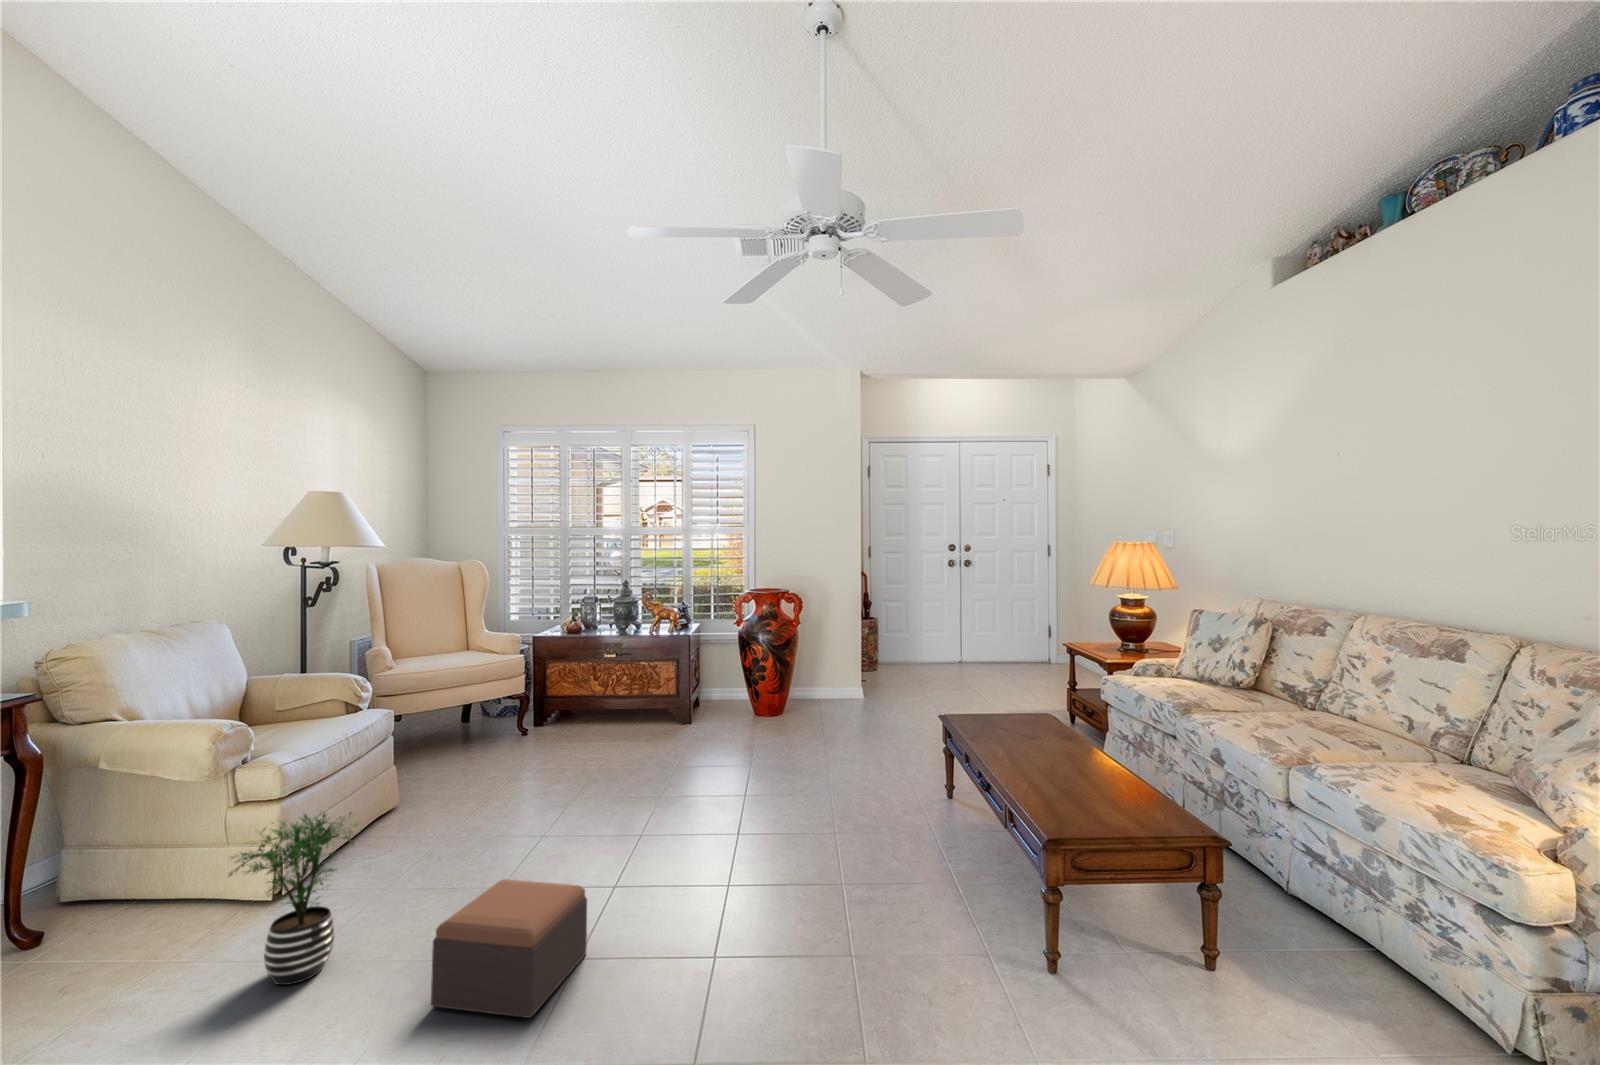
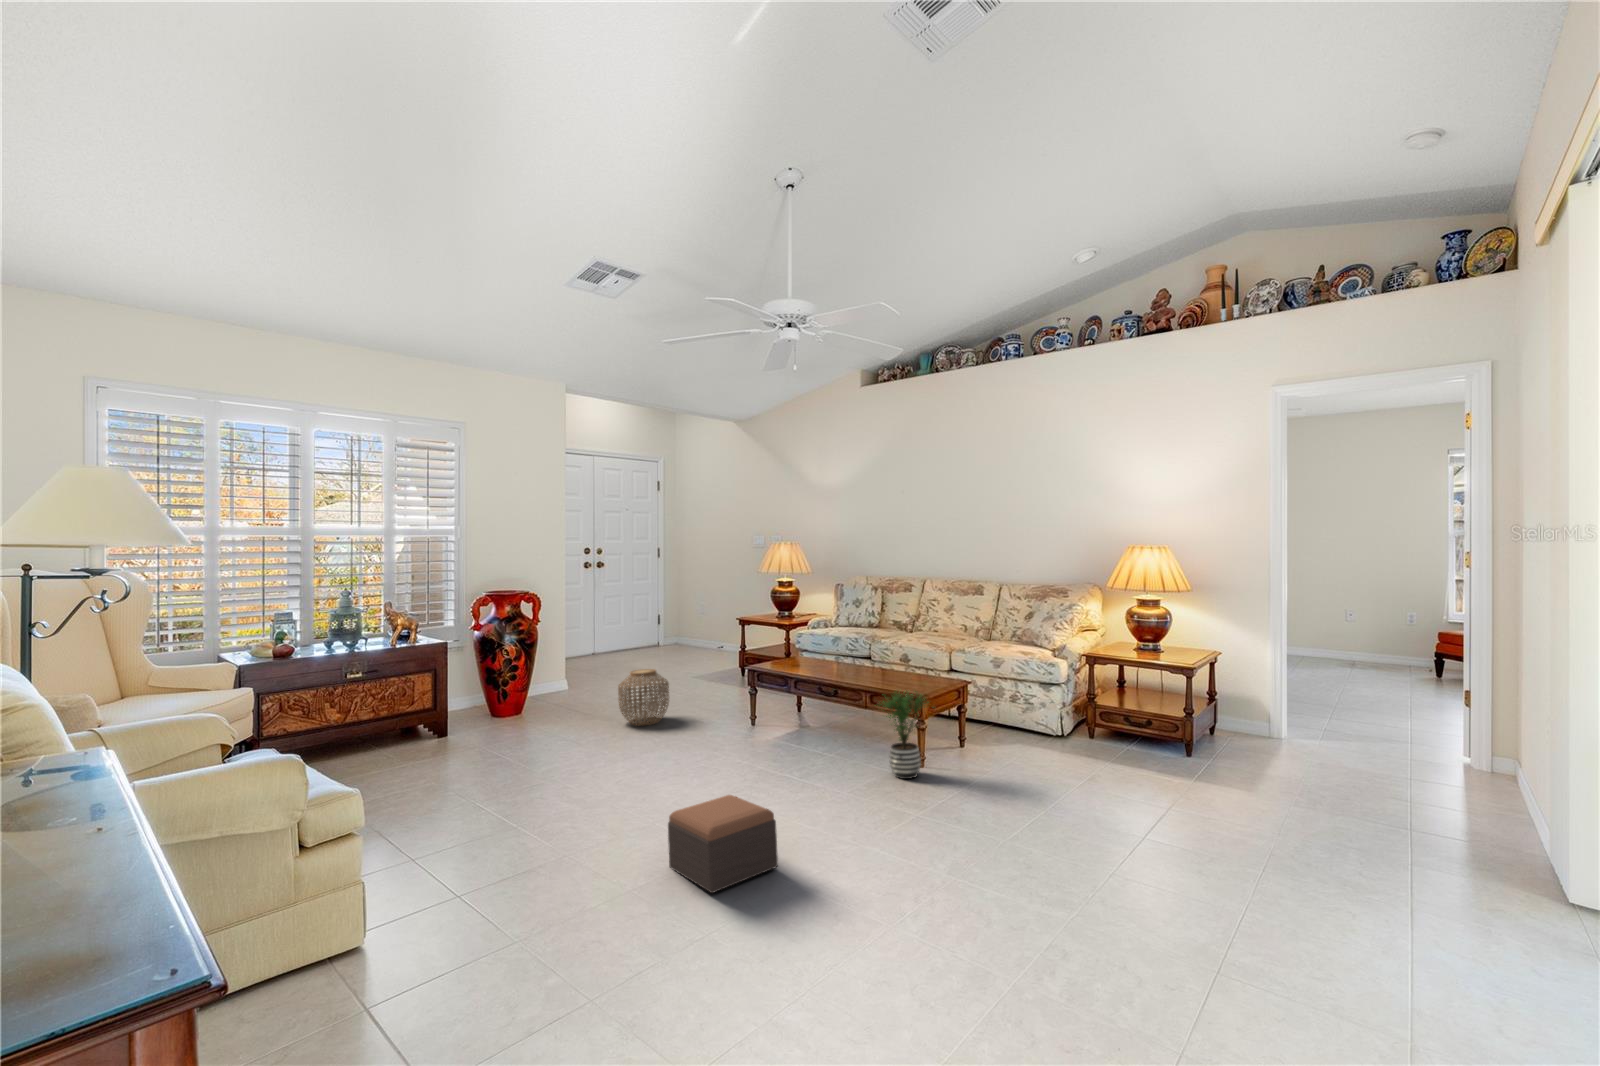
woven basket: none [817,691,875,759] -> present [618,669,669,726]
potted plant: present [229,812,358,985] -> present [881,690,934,779]

